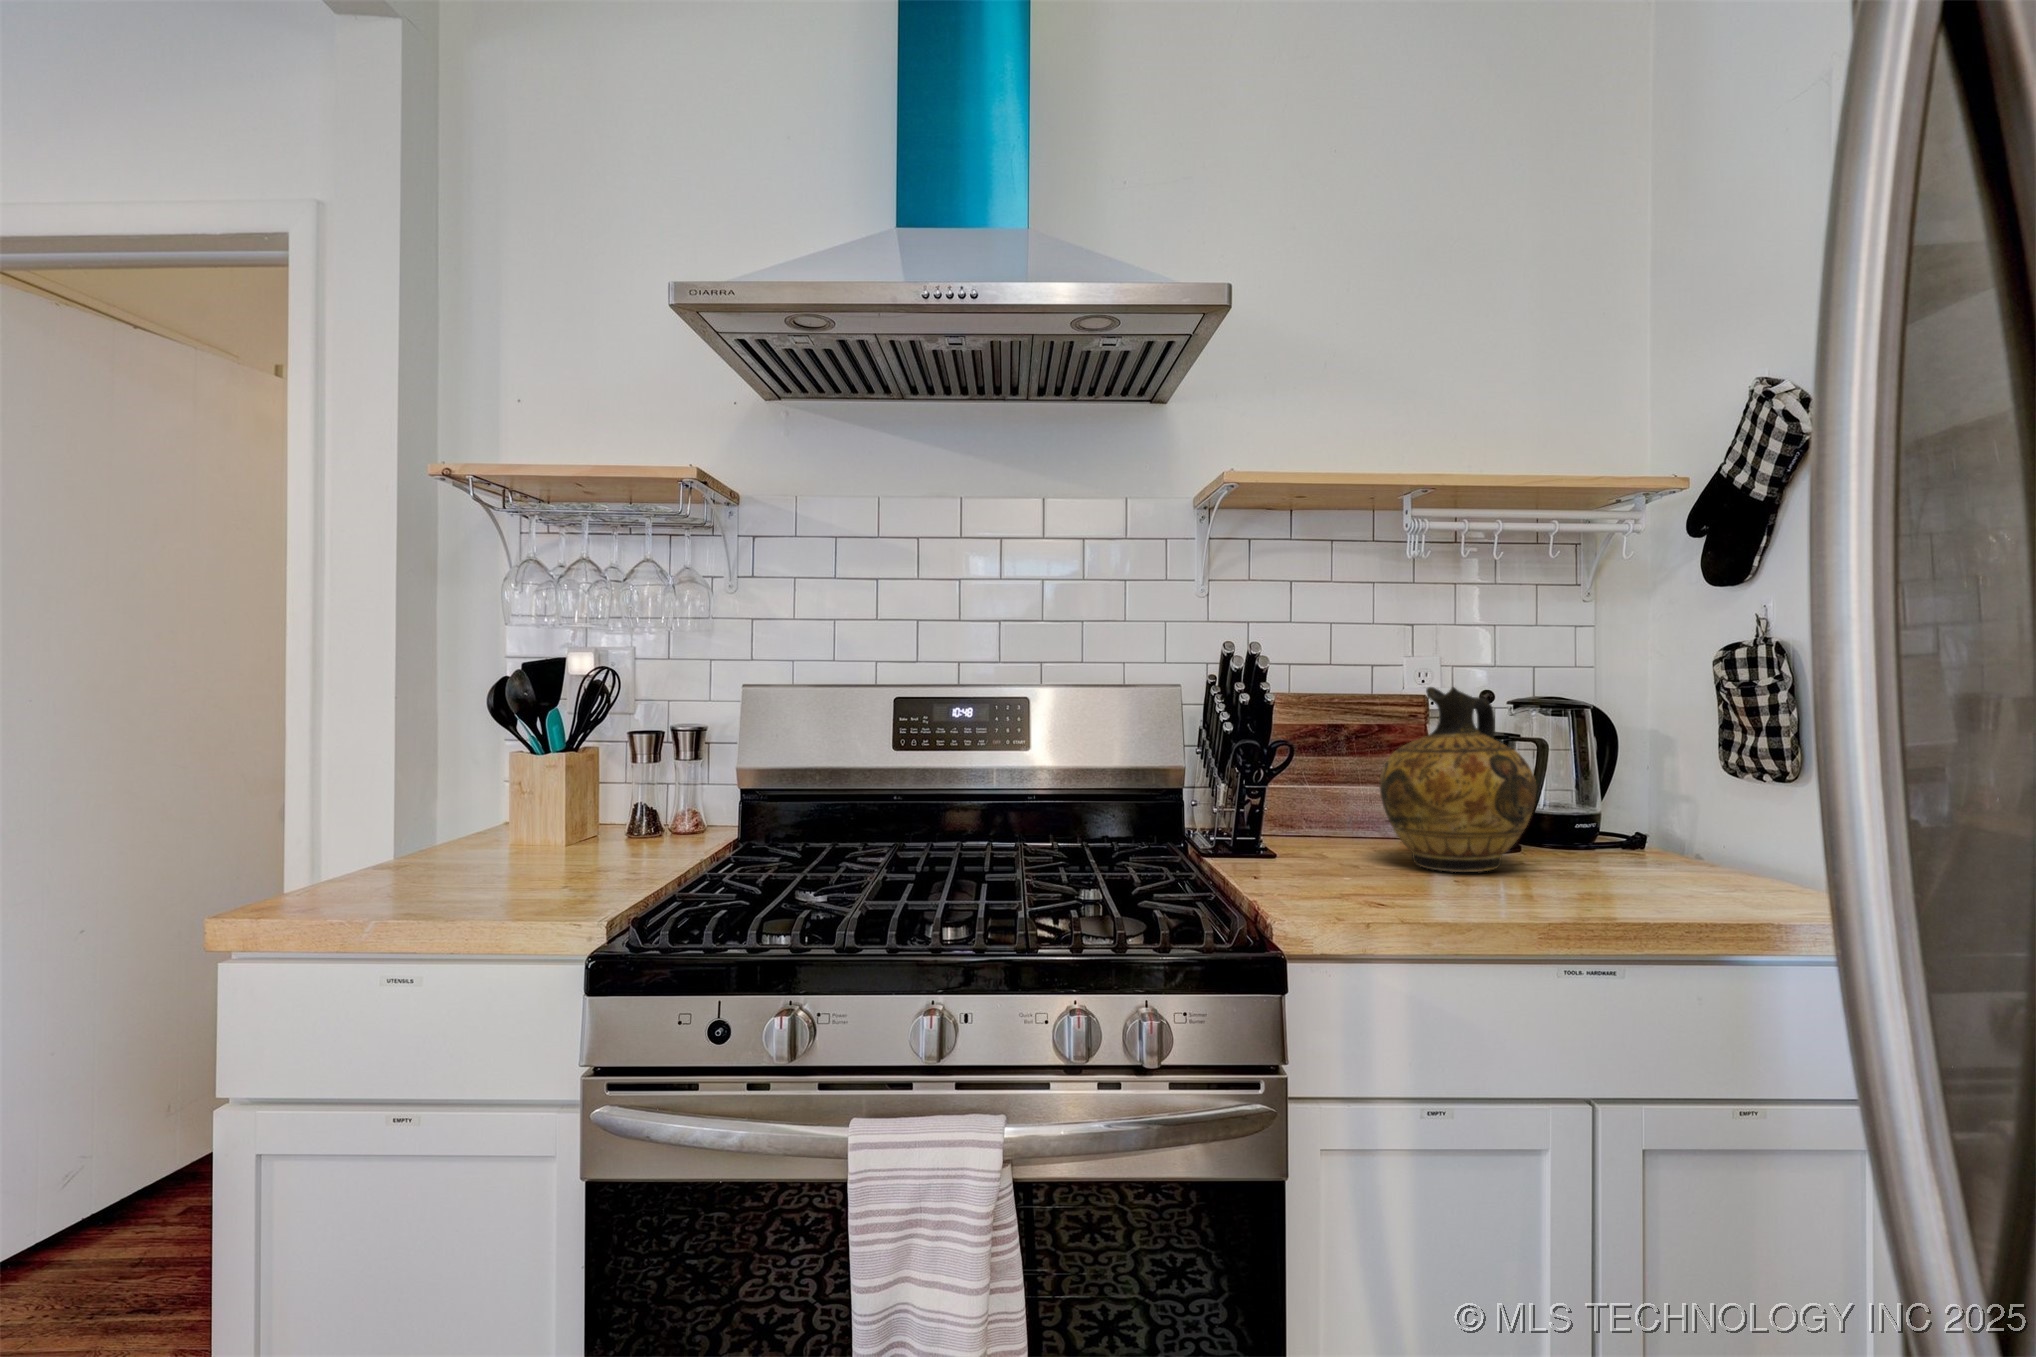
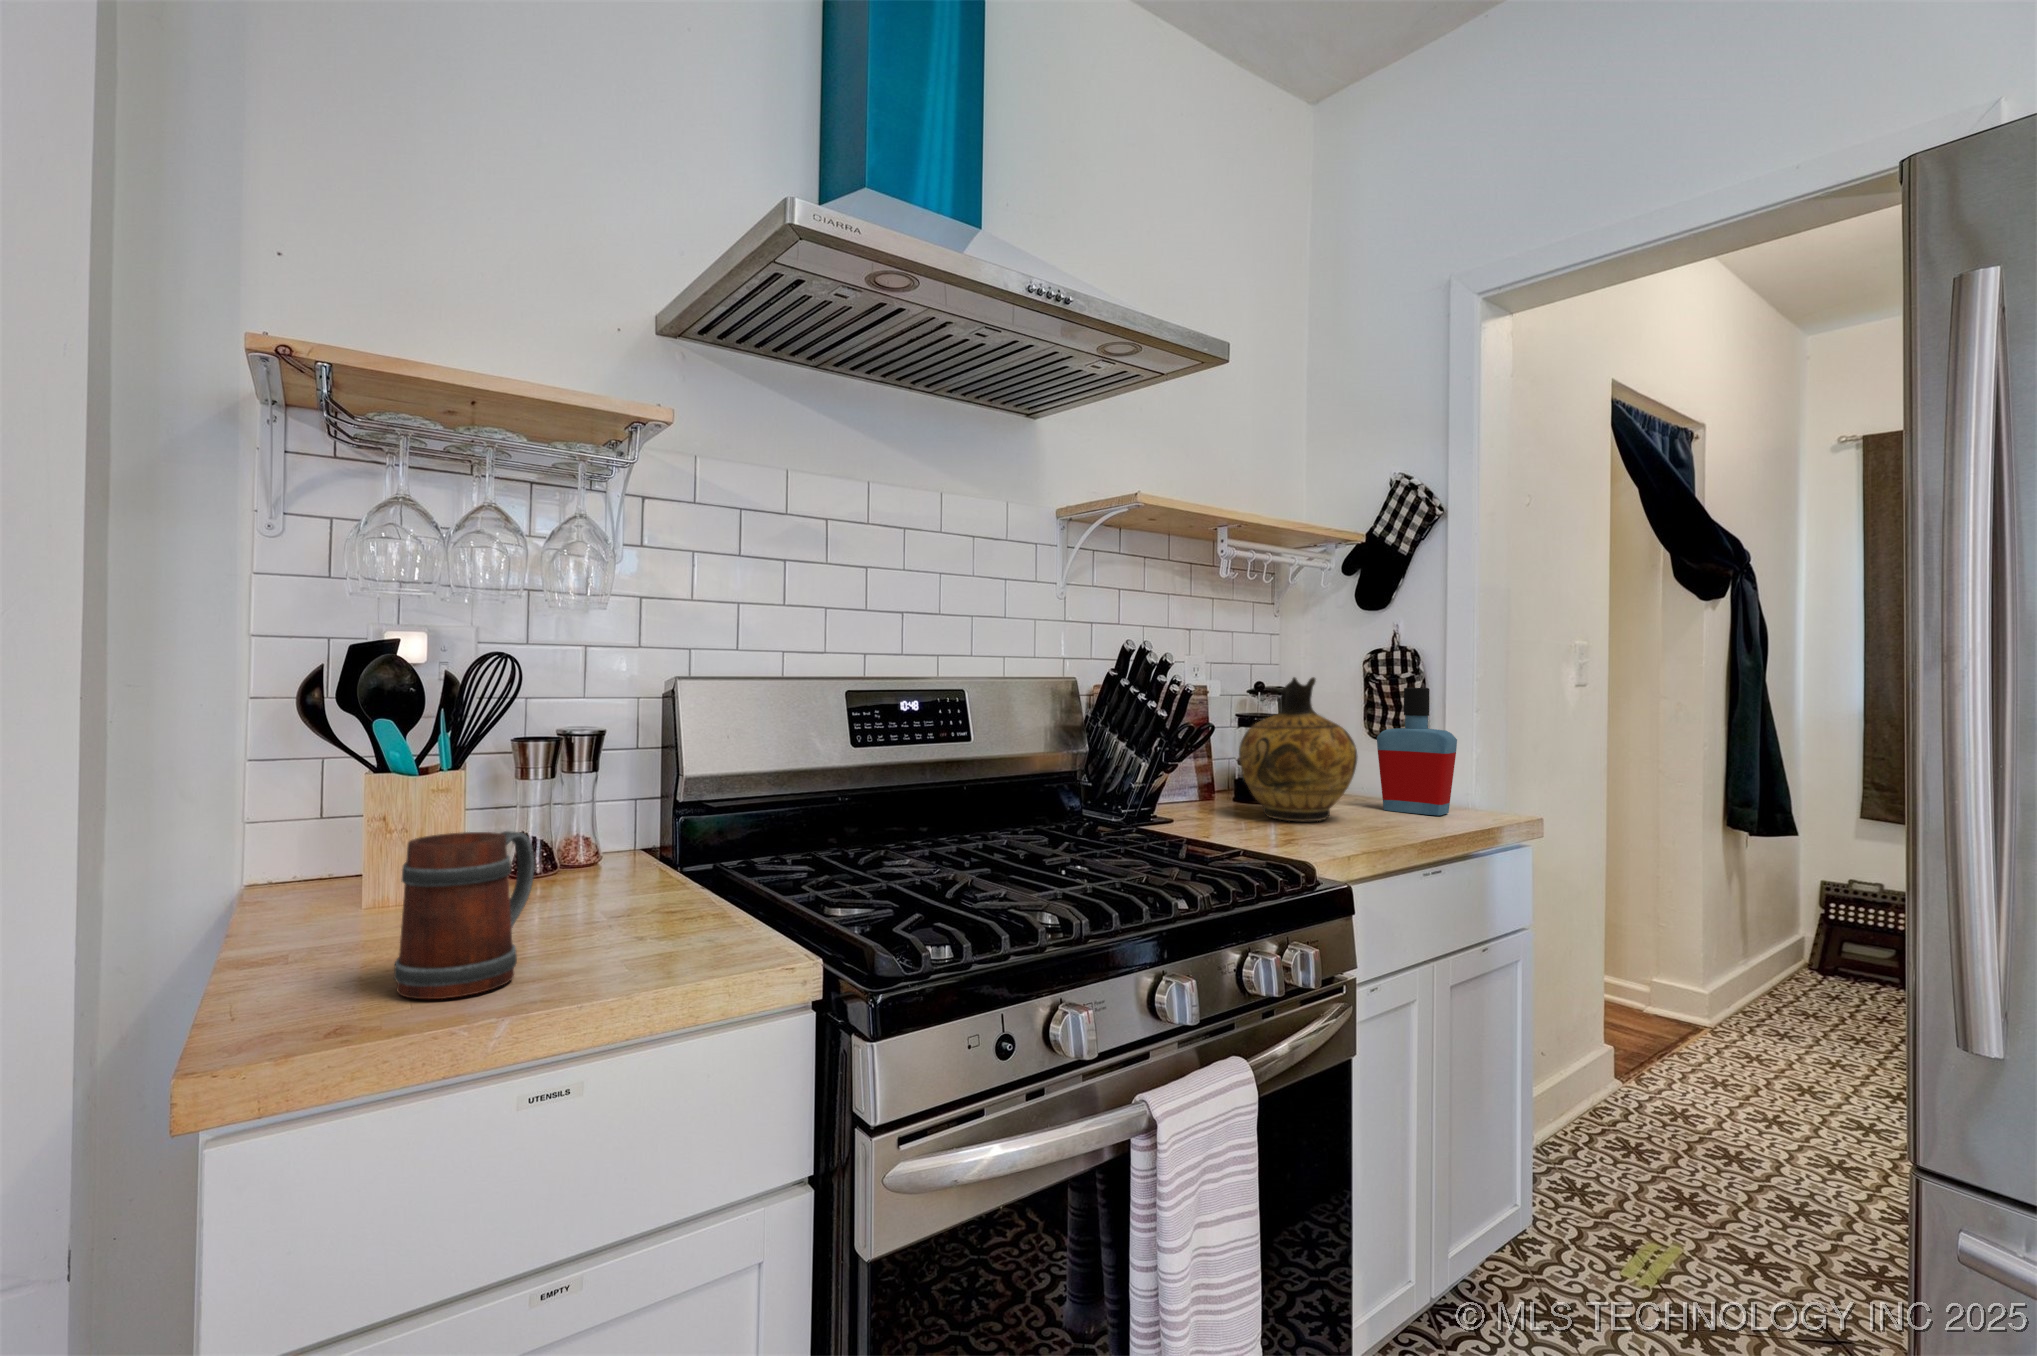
bottle: none [1643,701,1745,890] -> present [1377,688,1457,815]
mug: none [444,781,539,869] -> present [394,831,535,999]

